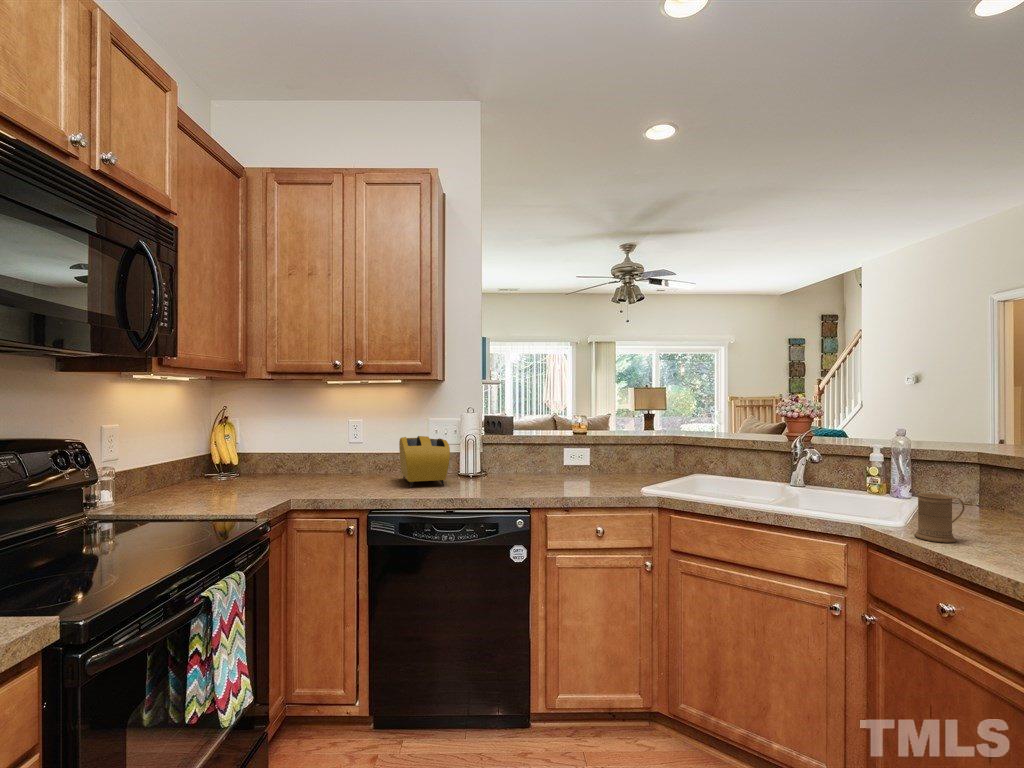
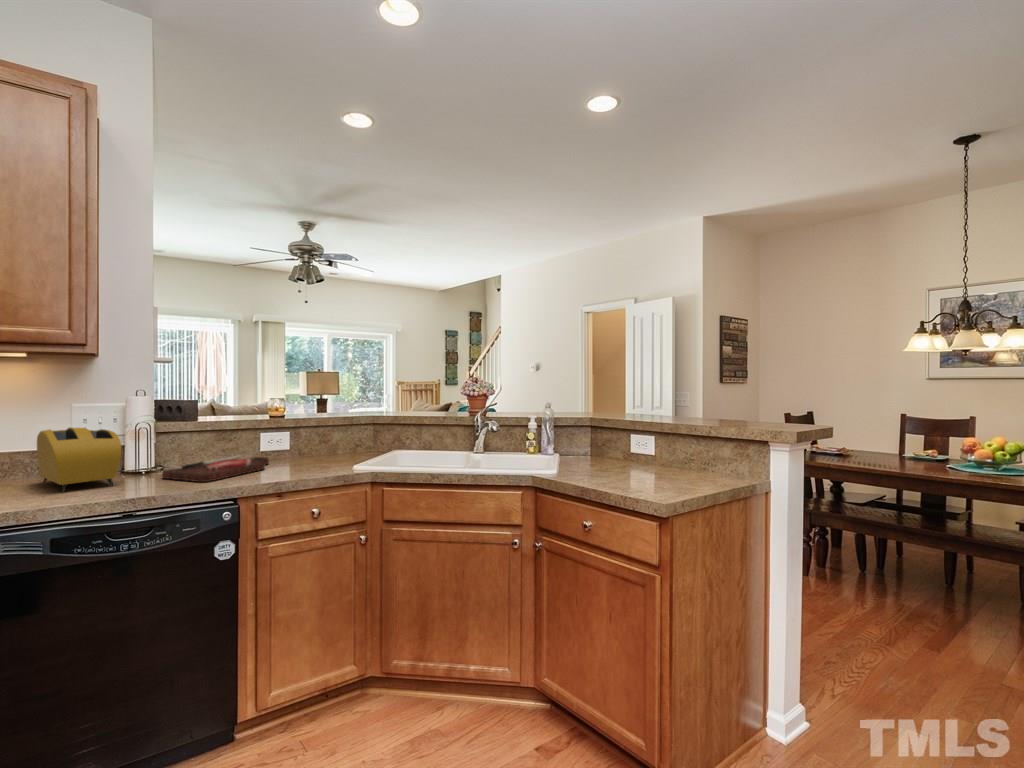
cutting board: none [479,468,569,491] -> present [162,457,269,482]
mug: present [914,493,965,543] -> none [566,448,595,482]

